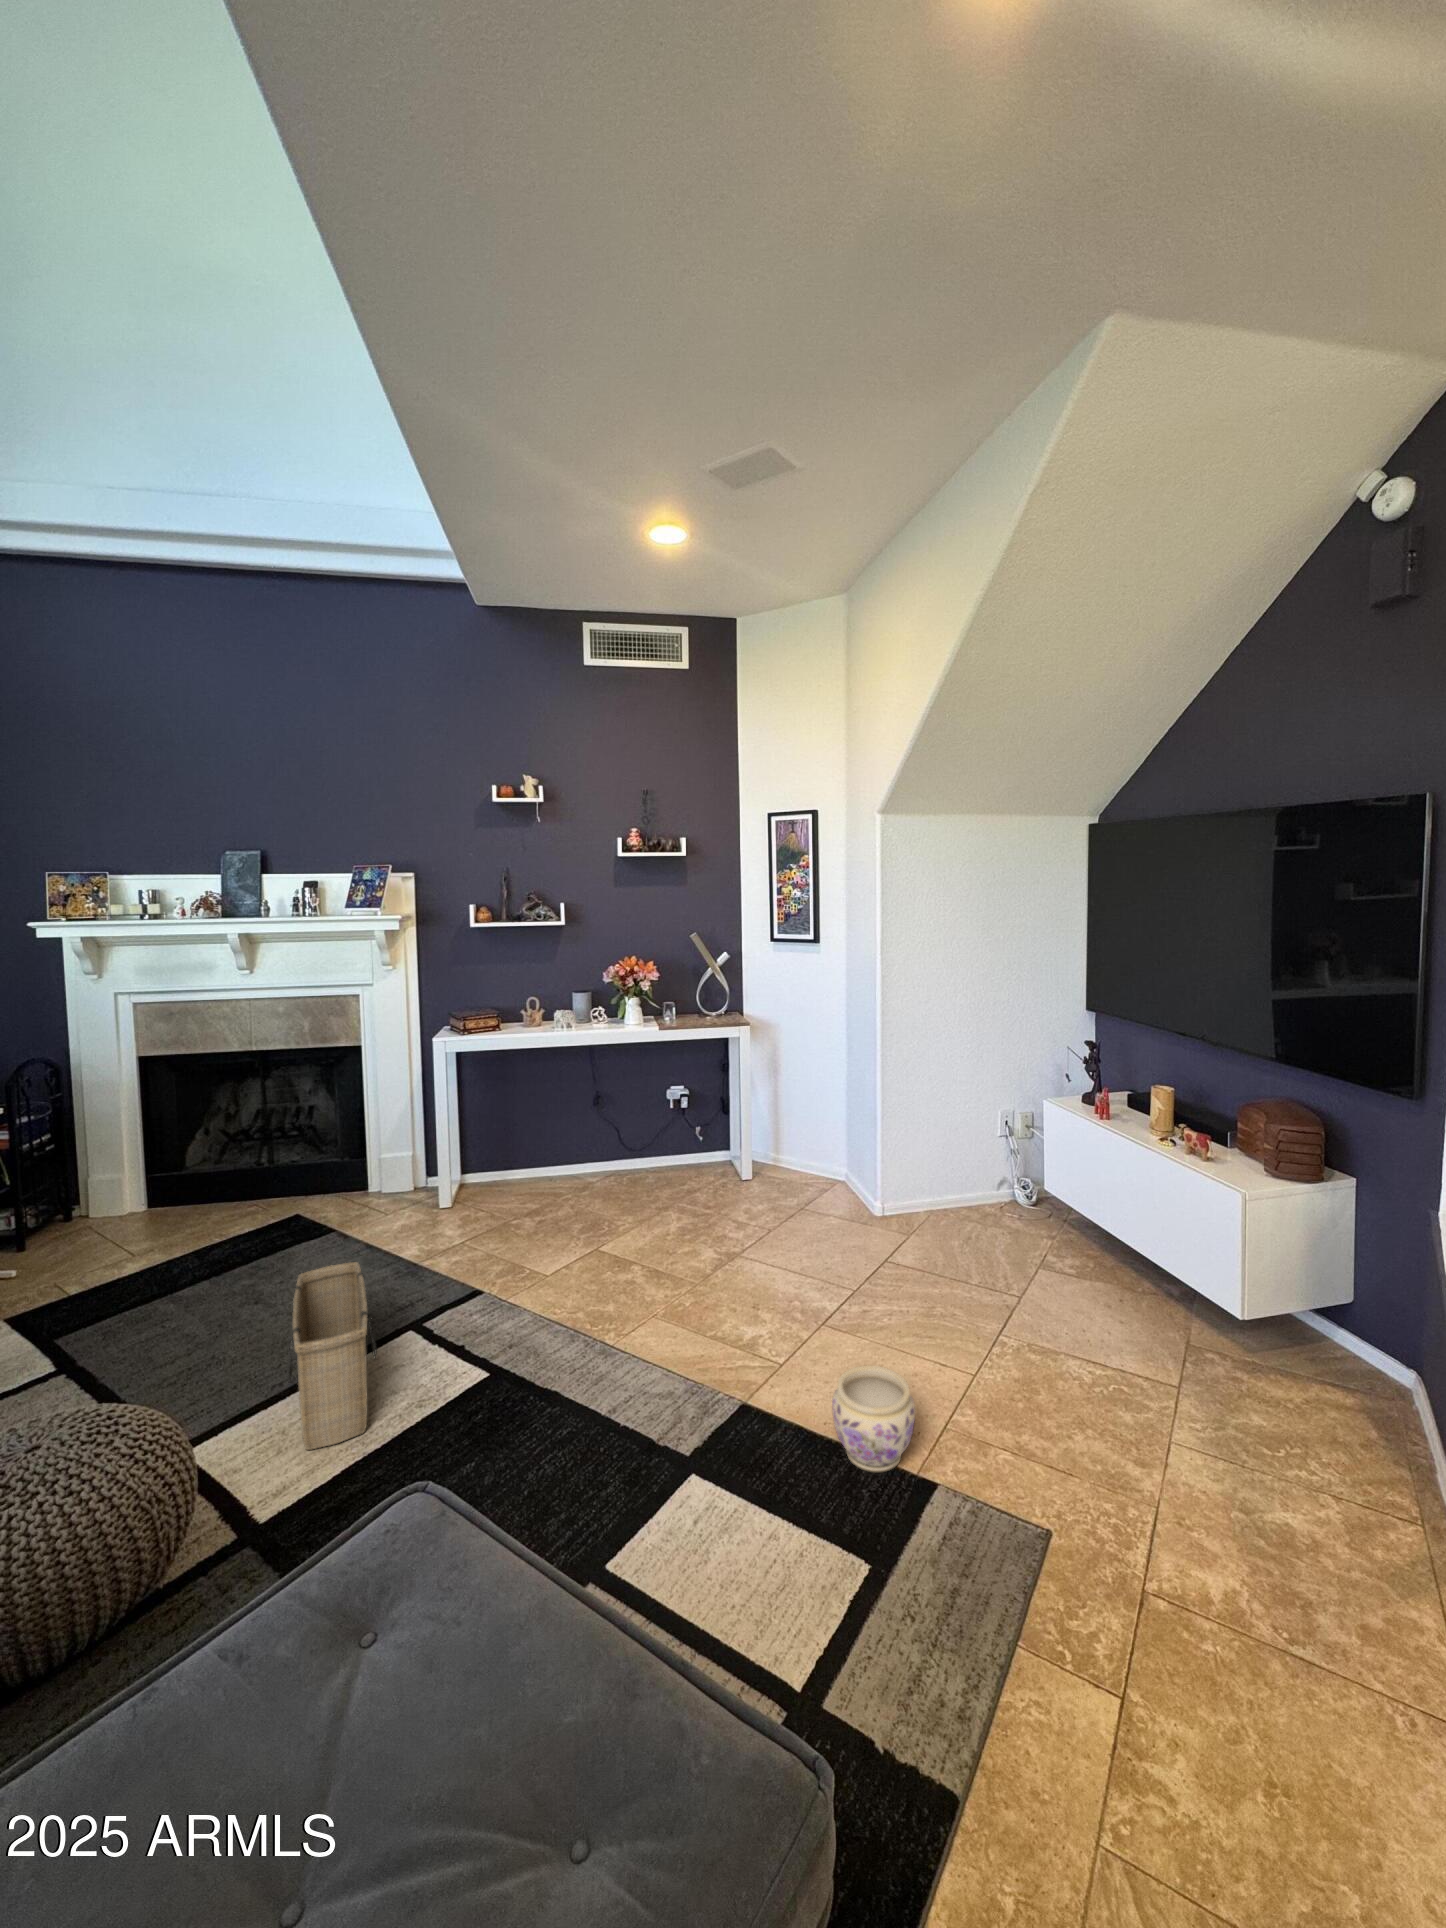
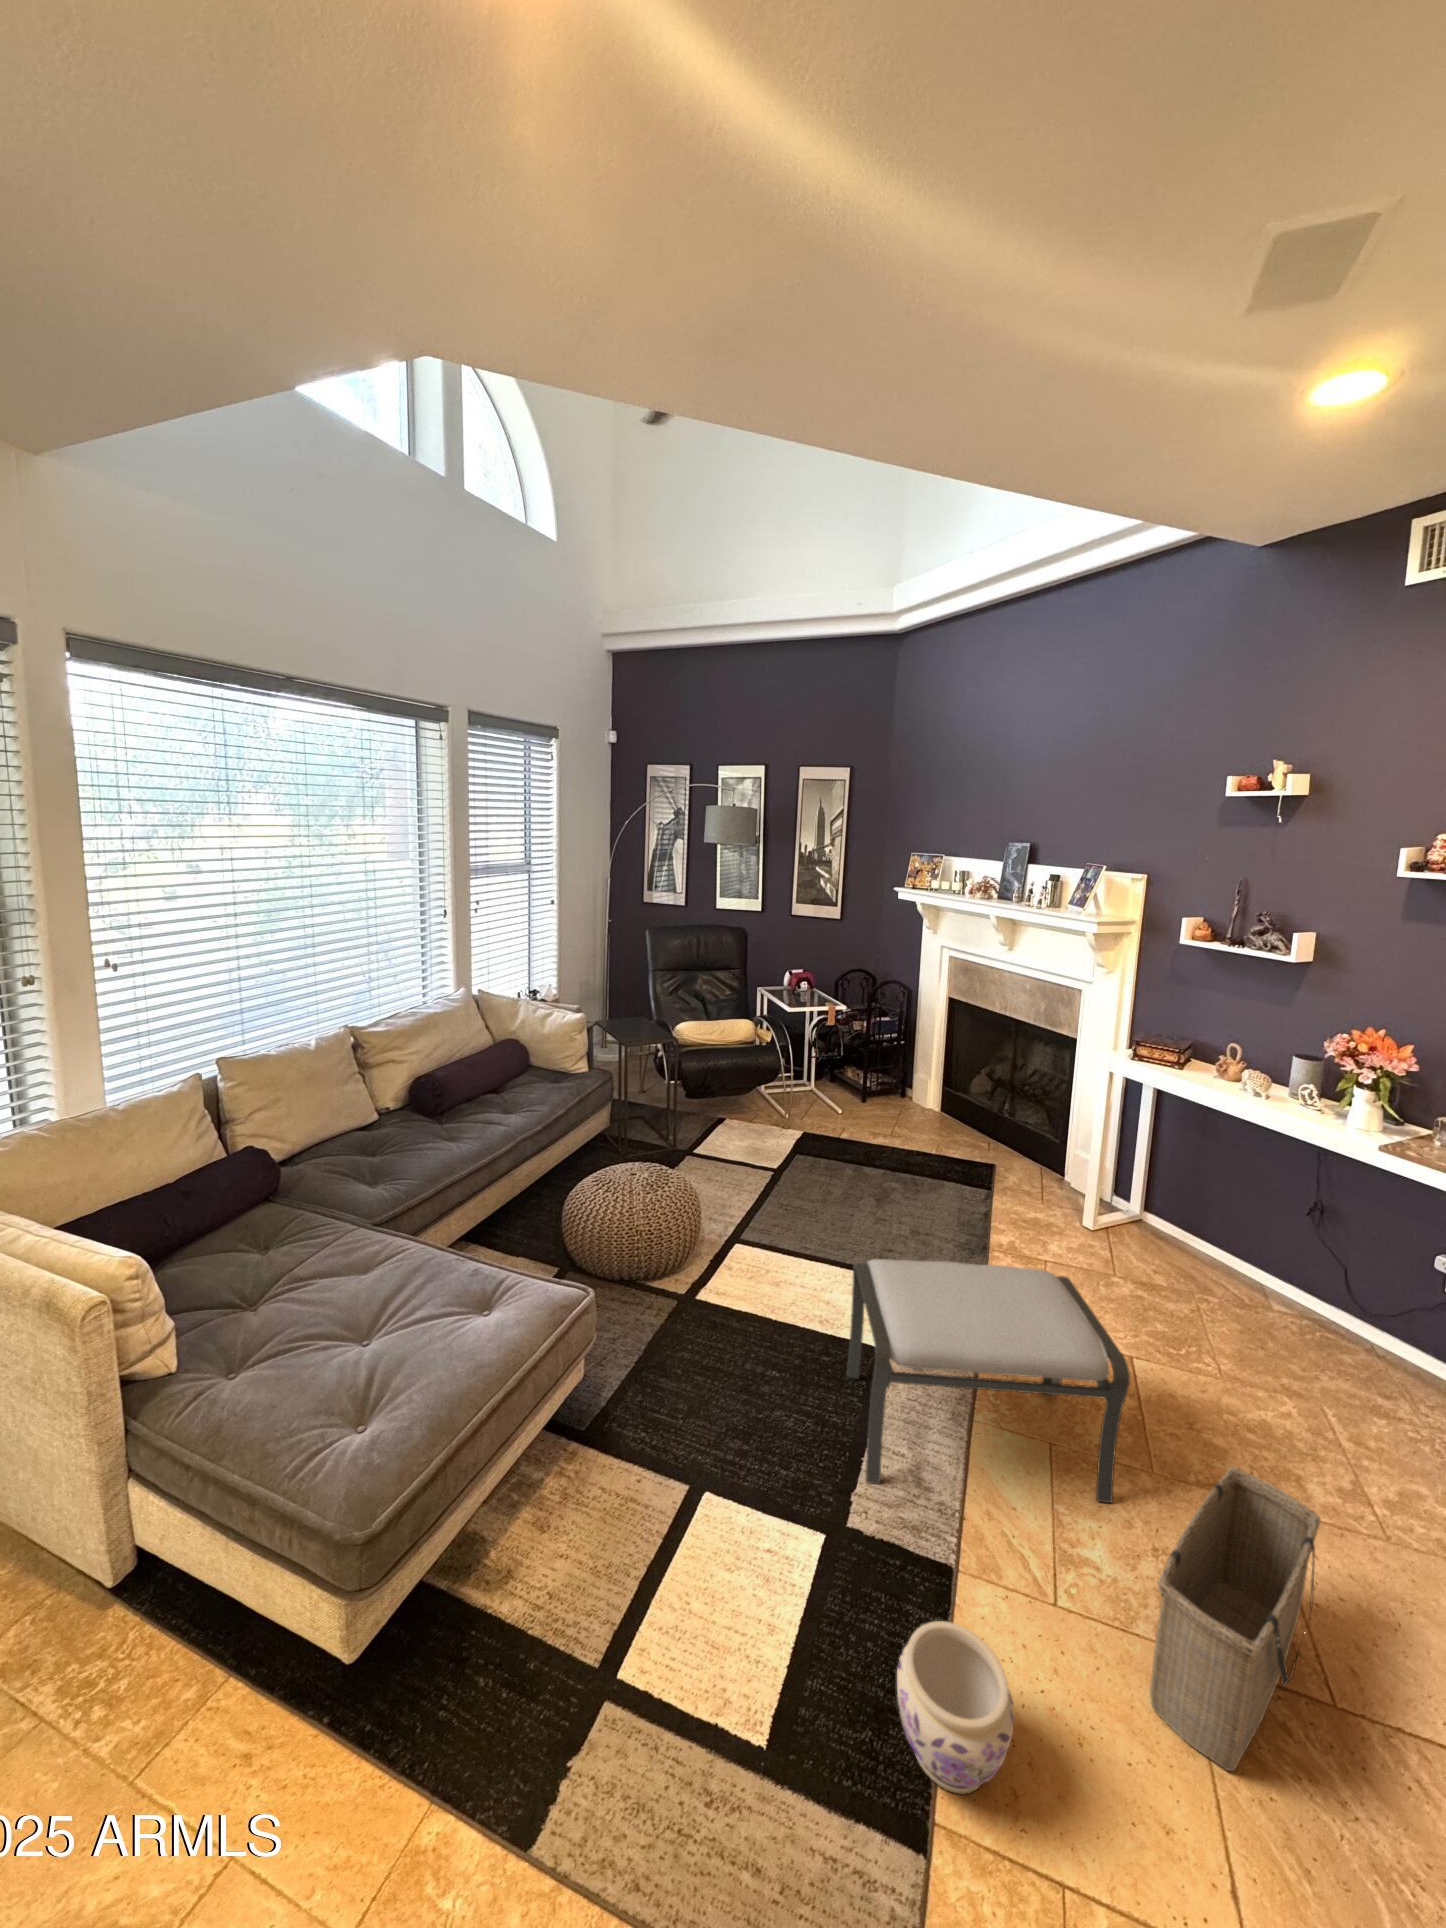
ottoman: none [505,1187,719,1433] -> present [847,1259,1130,1503]
basket: present [287,1262,377,1450] -> present [1150,1467,1320,1771]

